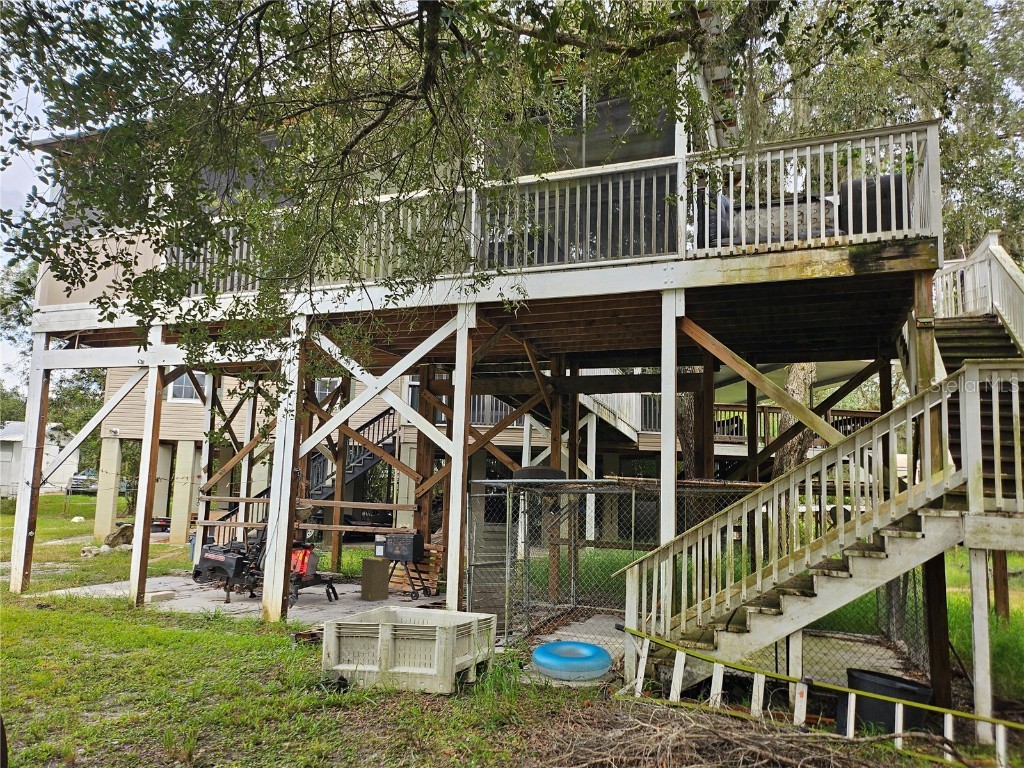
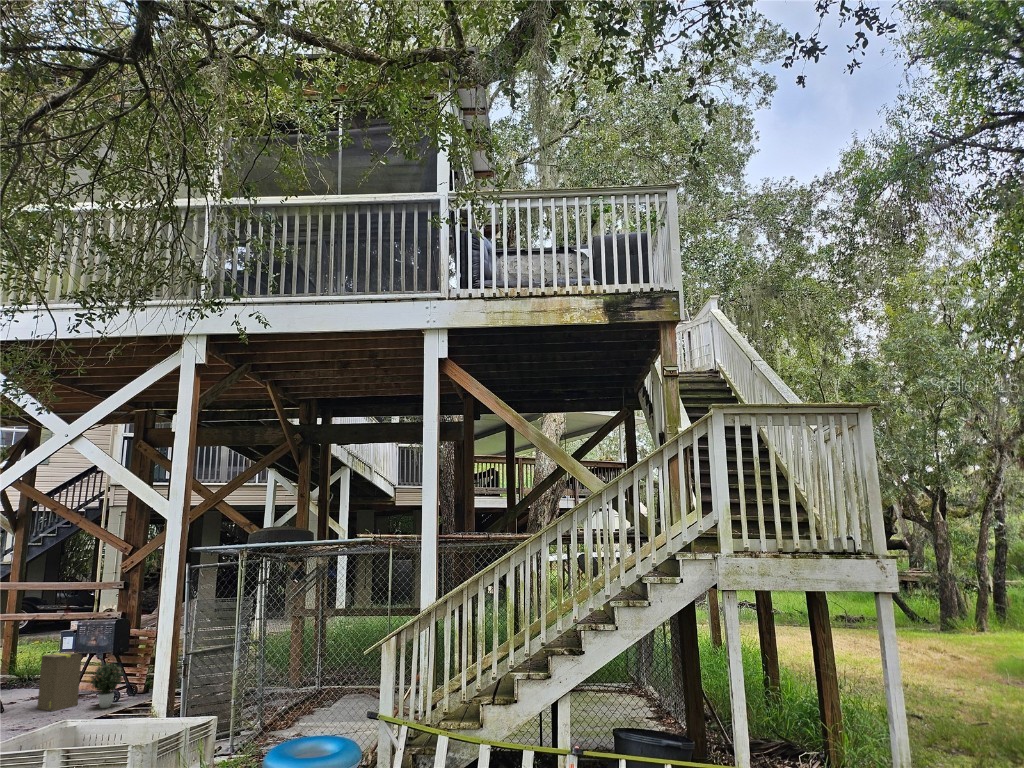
potted plant: none [396,568,421,603] -> present [91,663,123,708]

